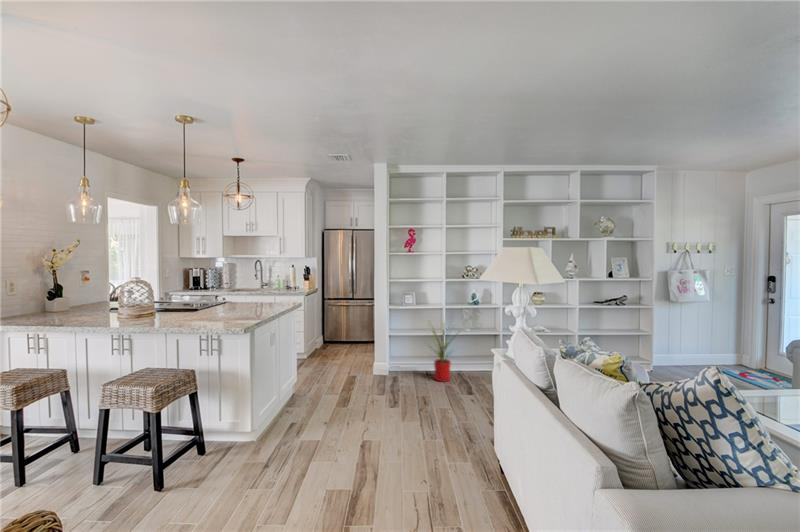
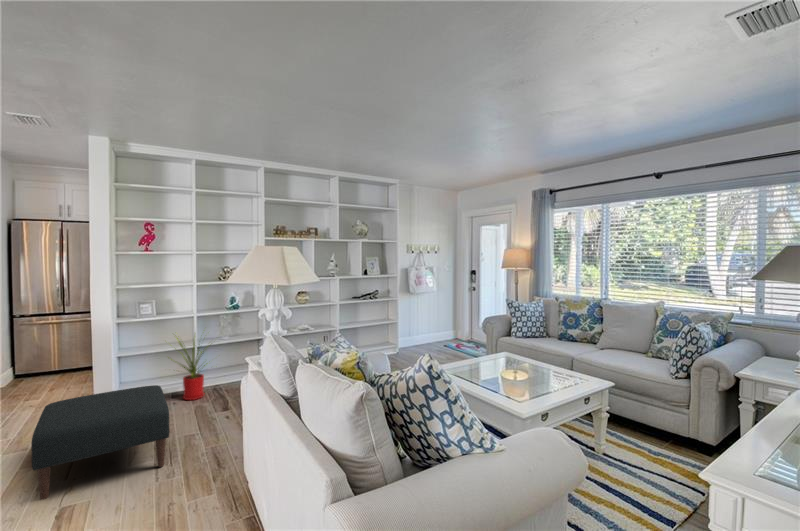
ottoman: none [351,363,434,432] -> present [31,385,169,500]

